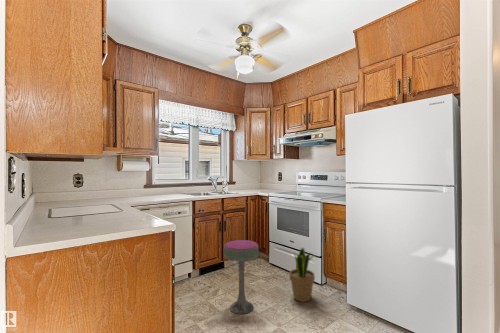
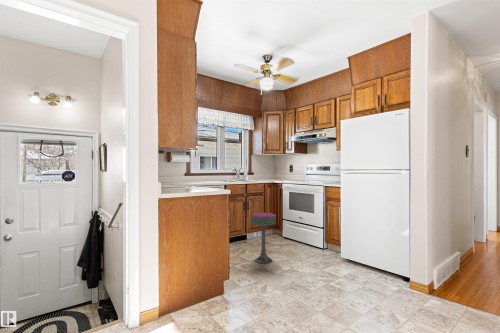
potted plant: present [289,248,316,302] -> none [299,219,320,258]

